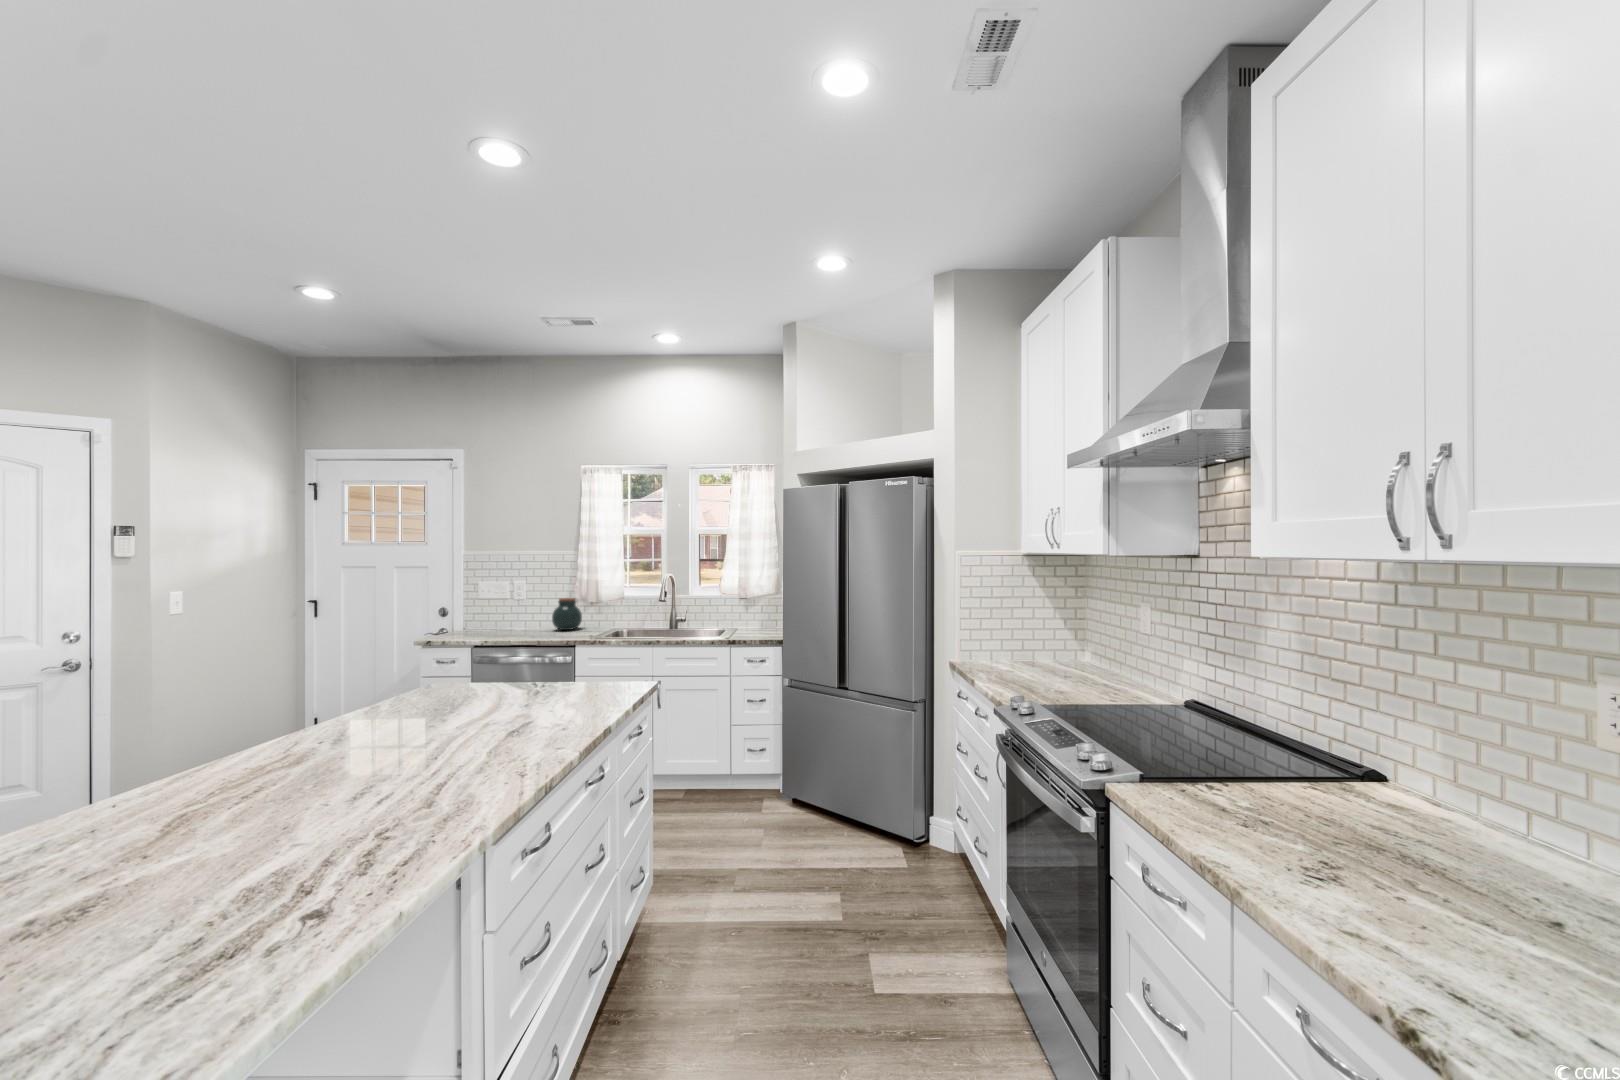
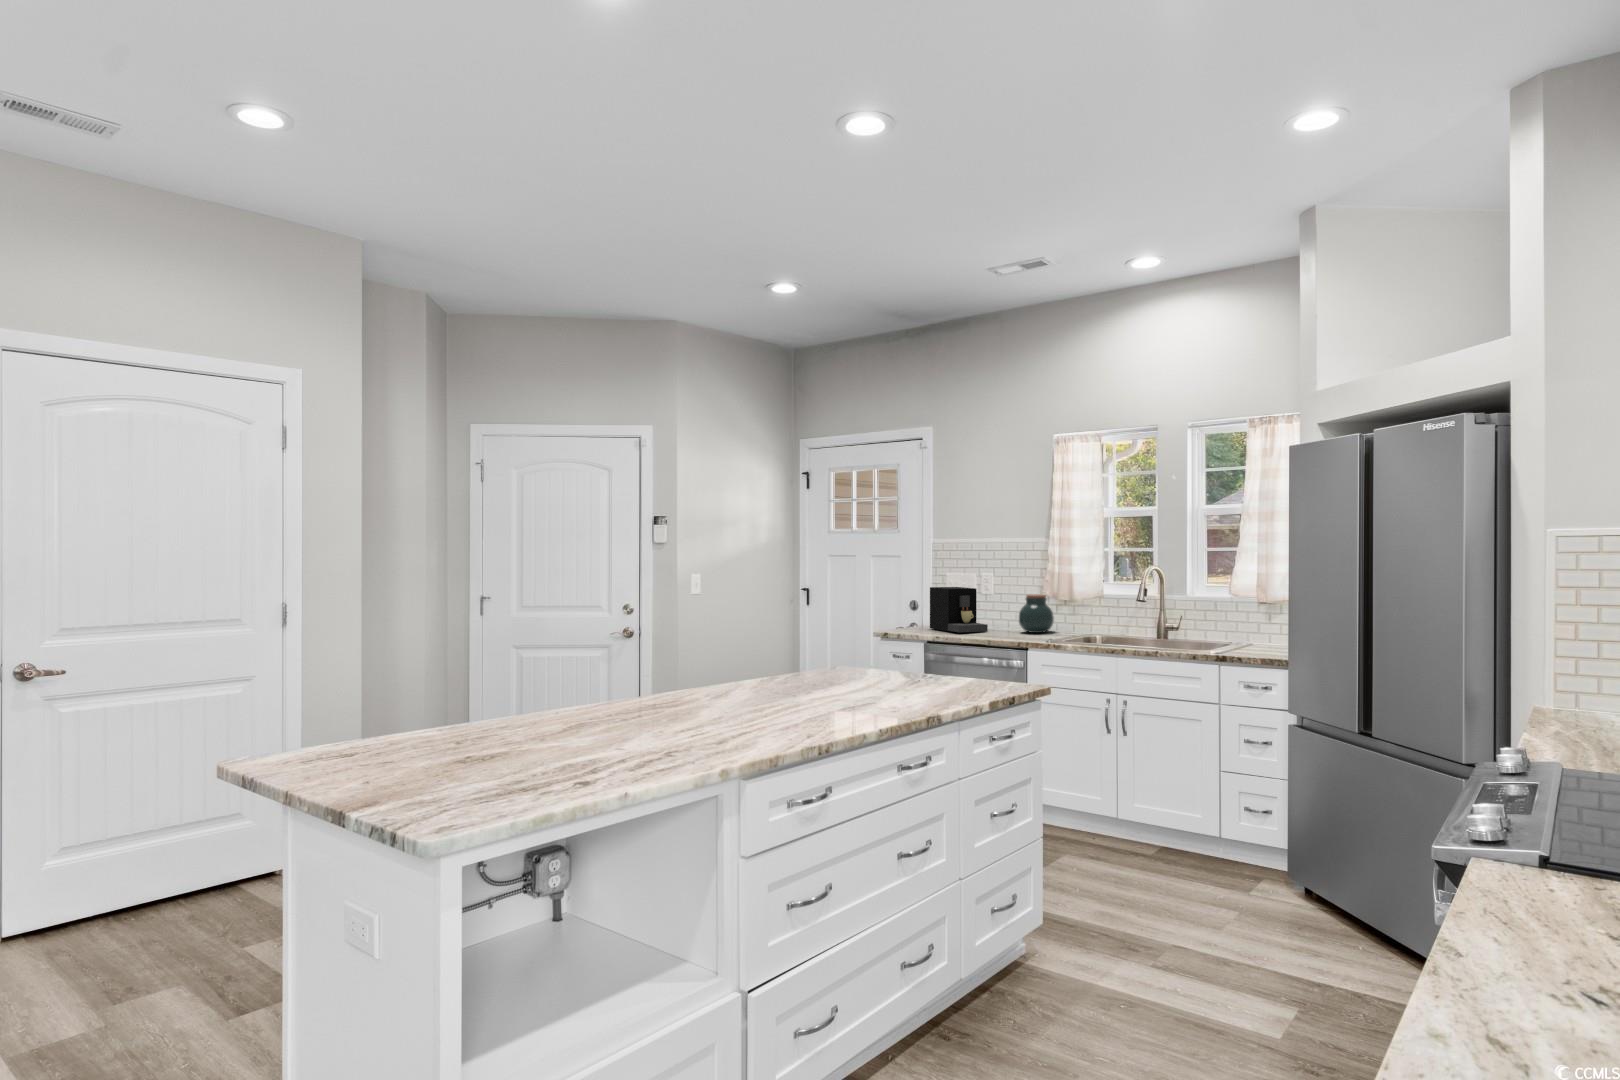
coffee maker: none [463,594,523,635] -> present [930,587,988,632]

